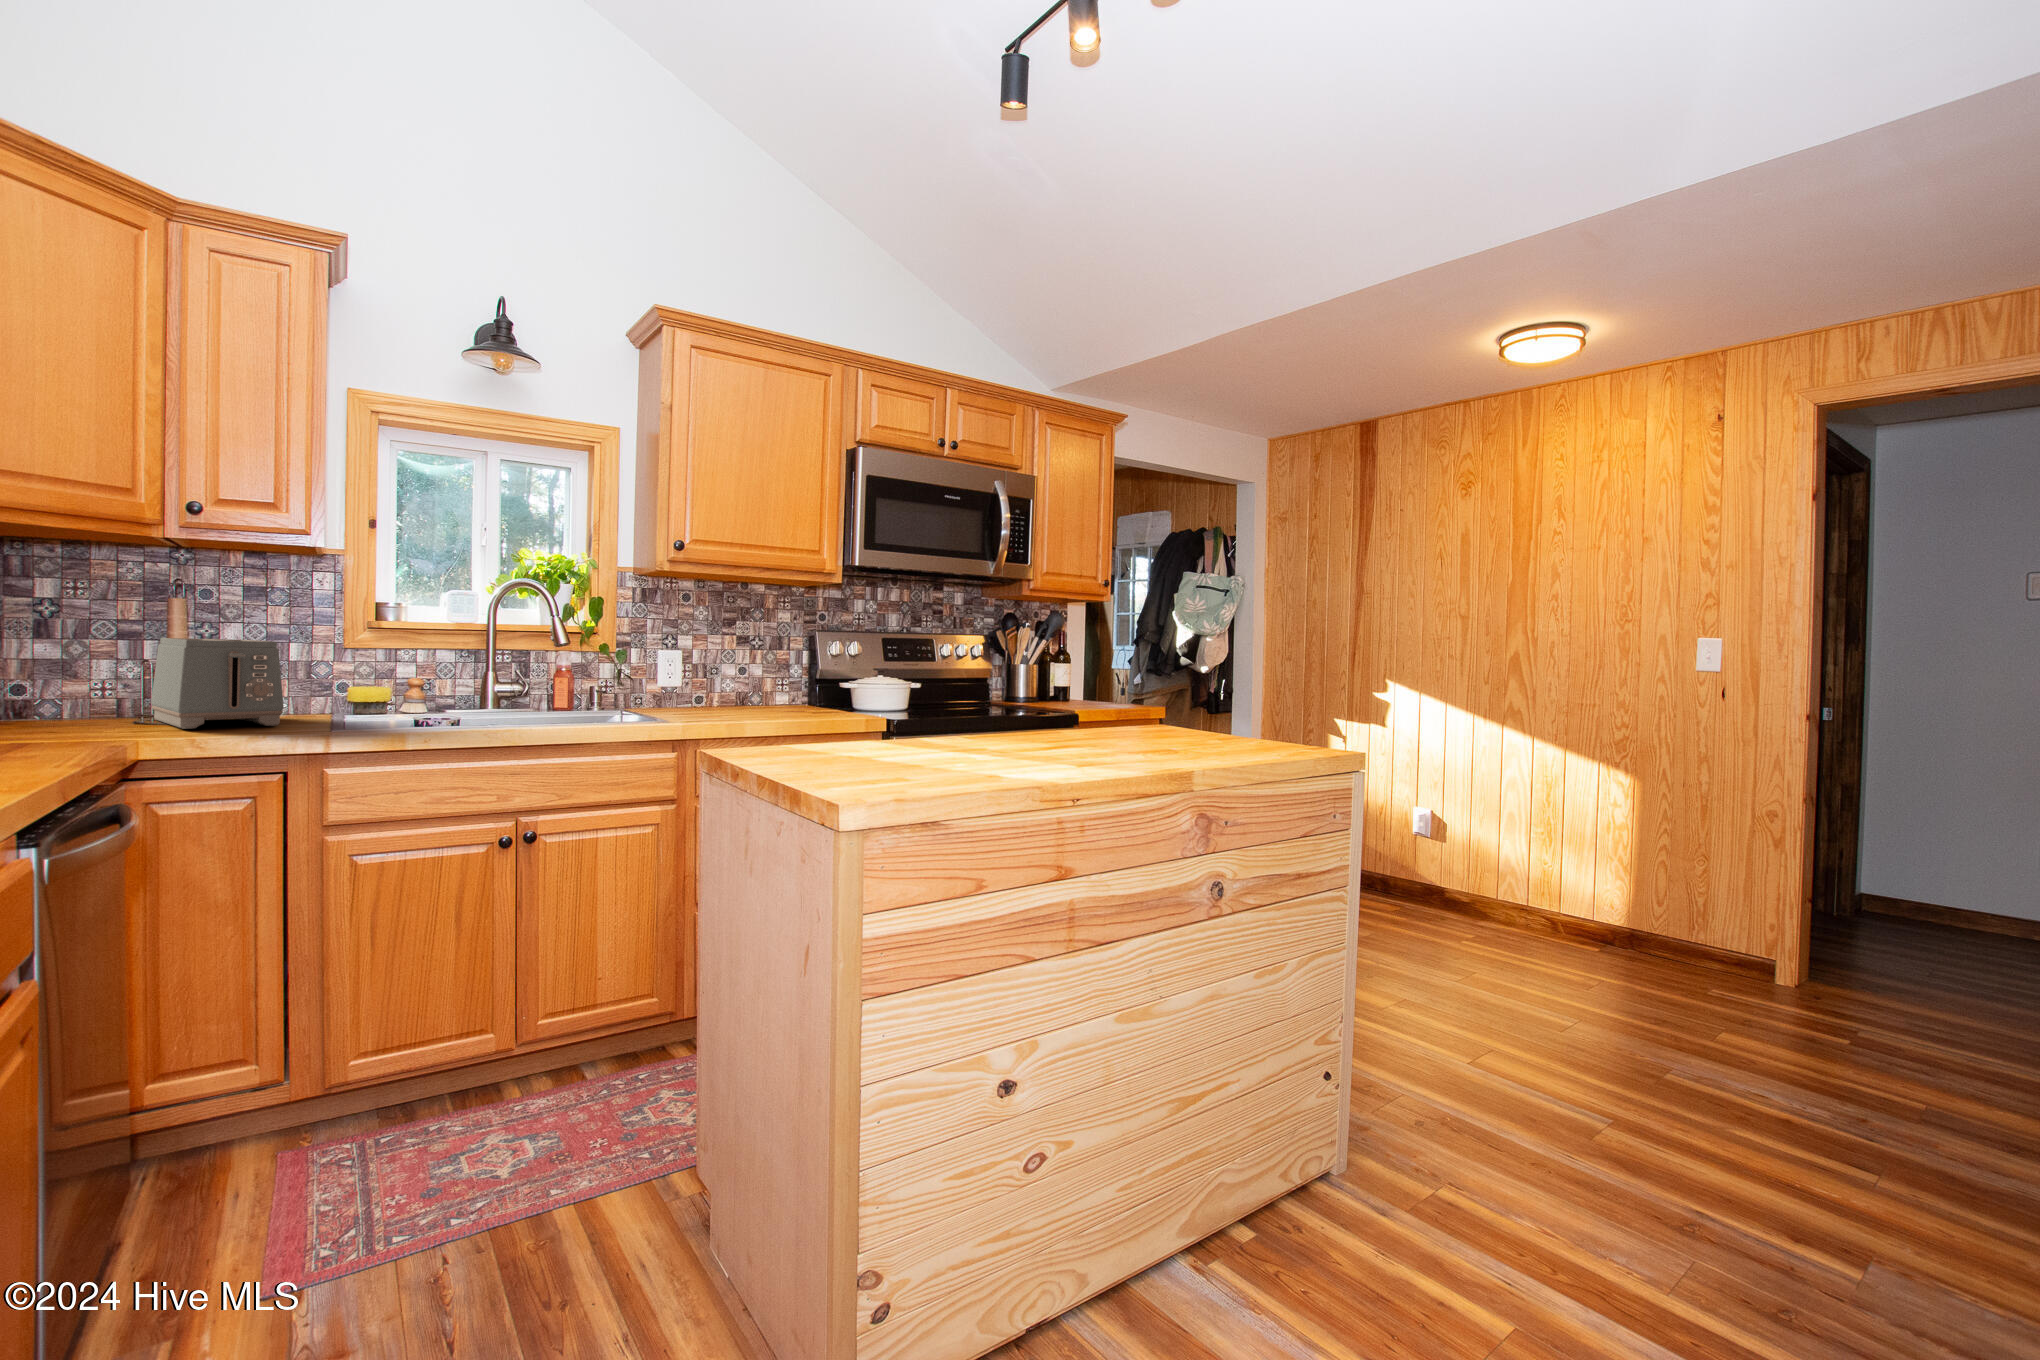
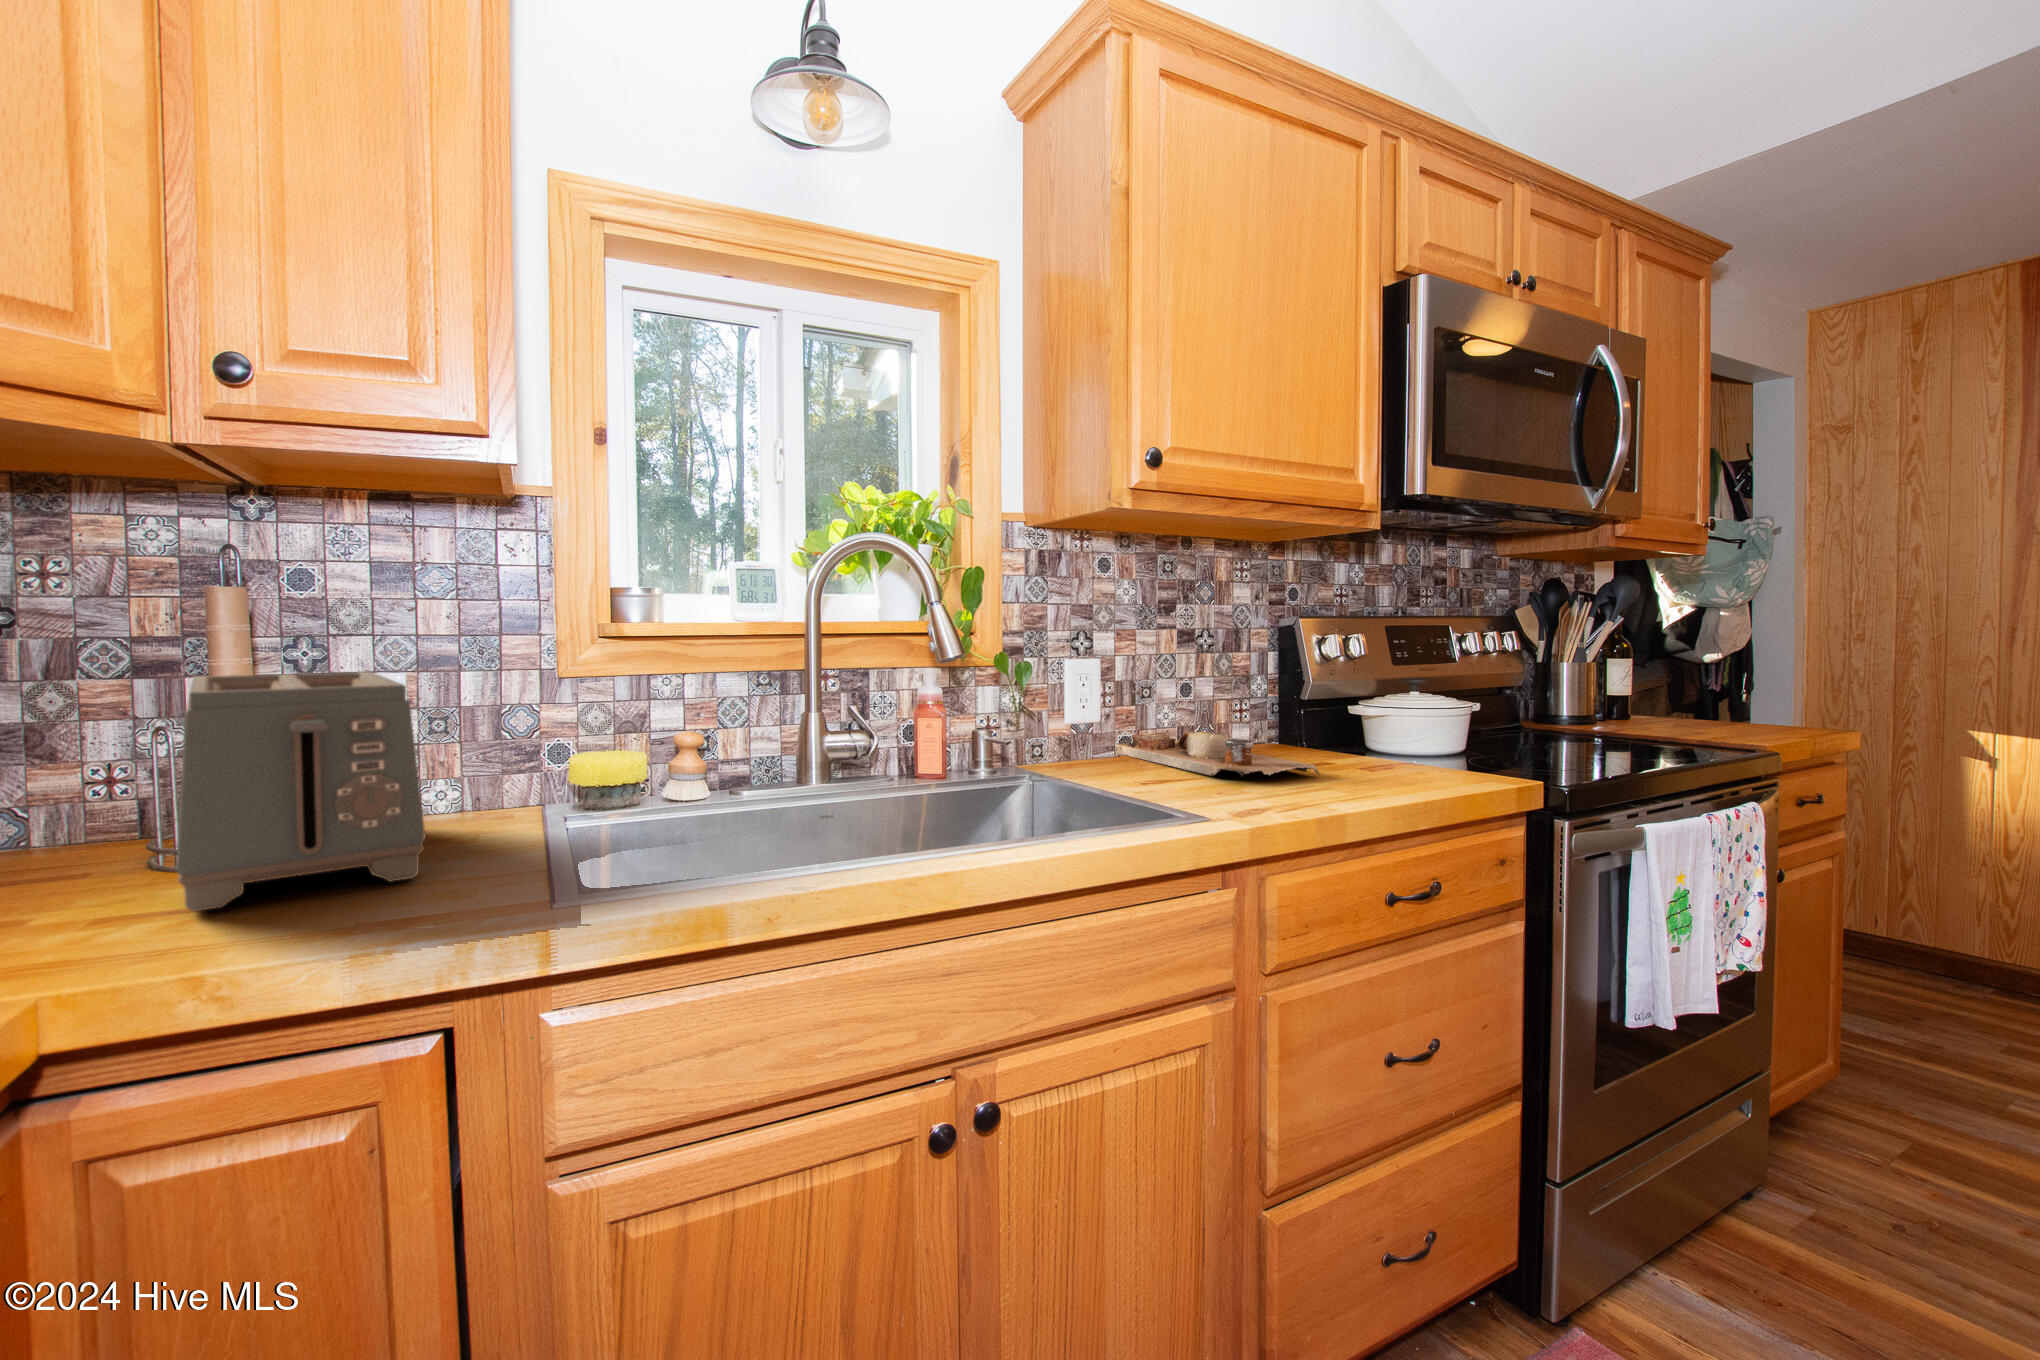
cutting board: none [696,691,791,712] -> present [1115,731,1319,777]

